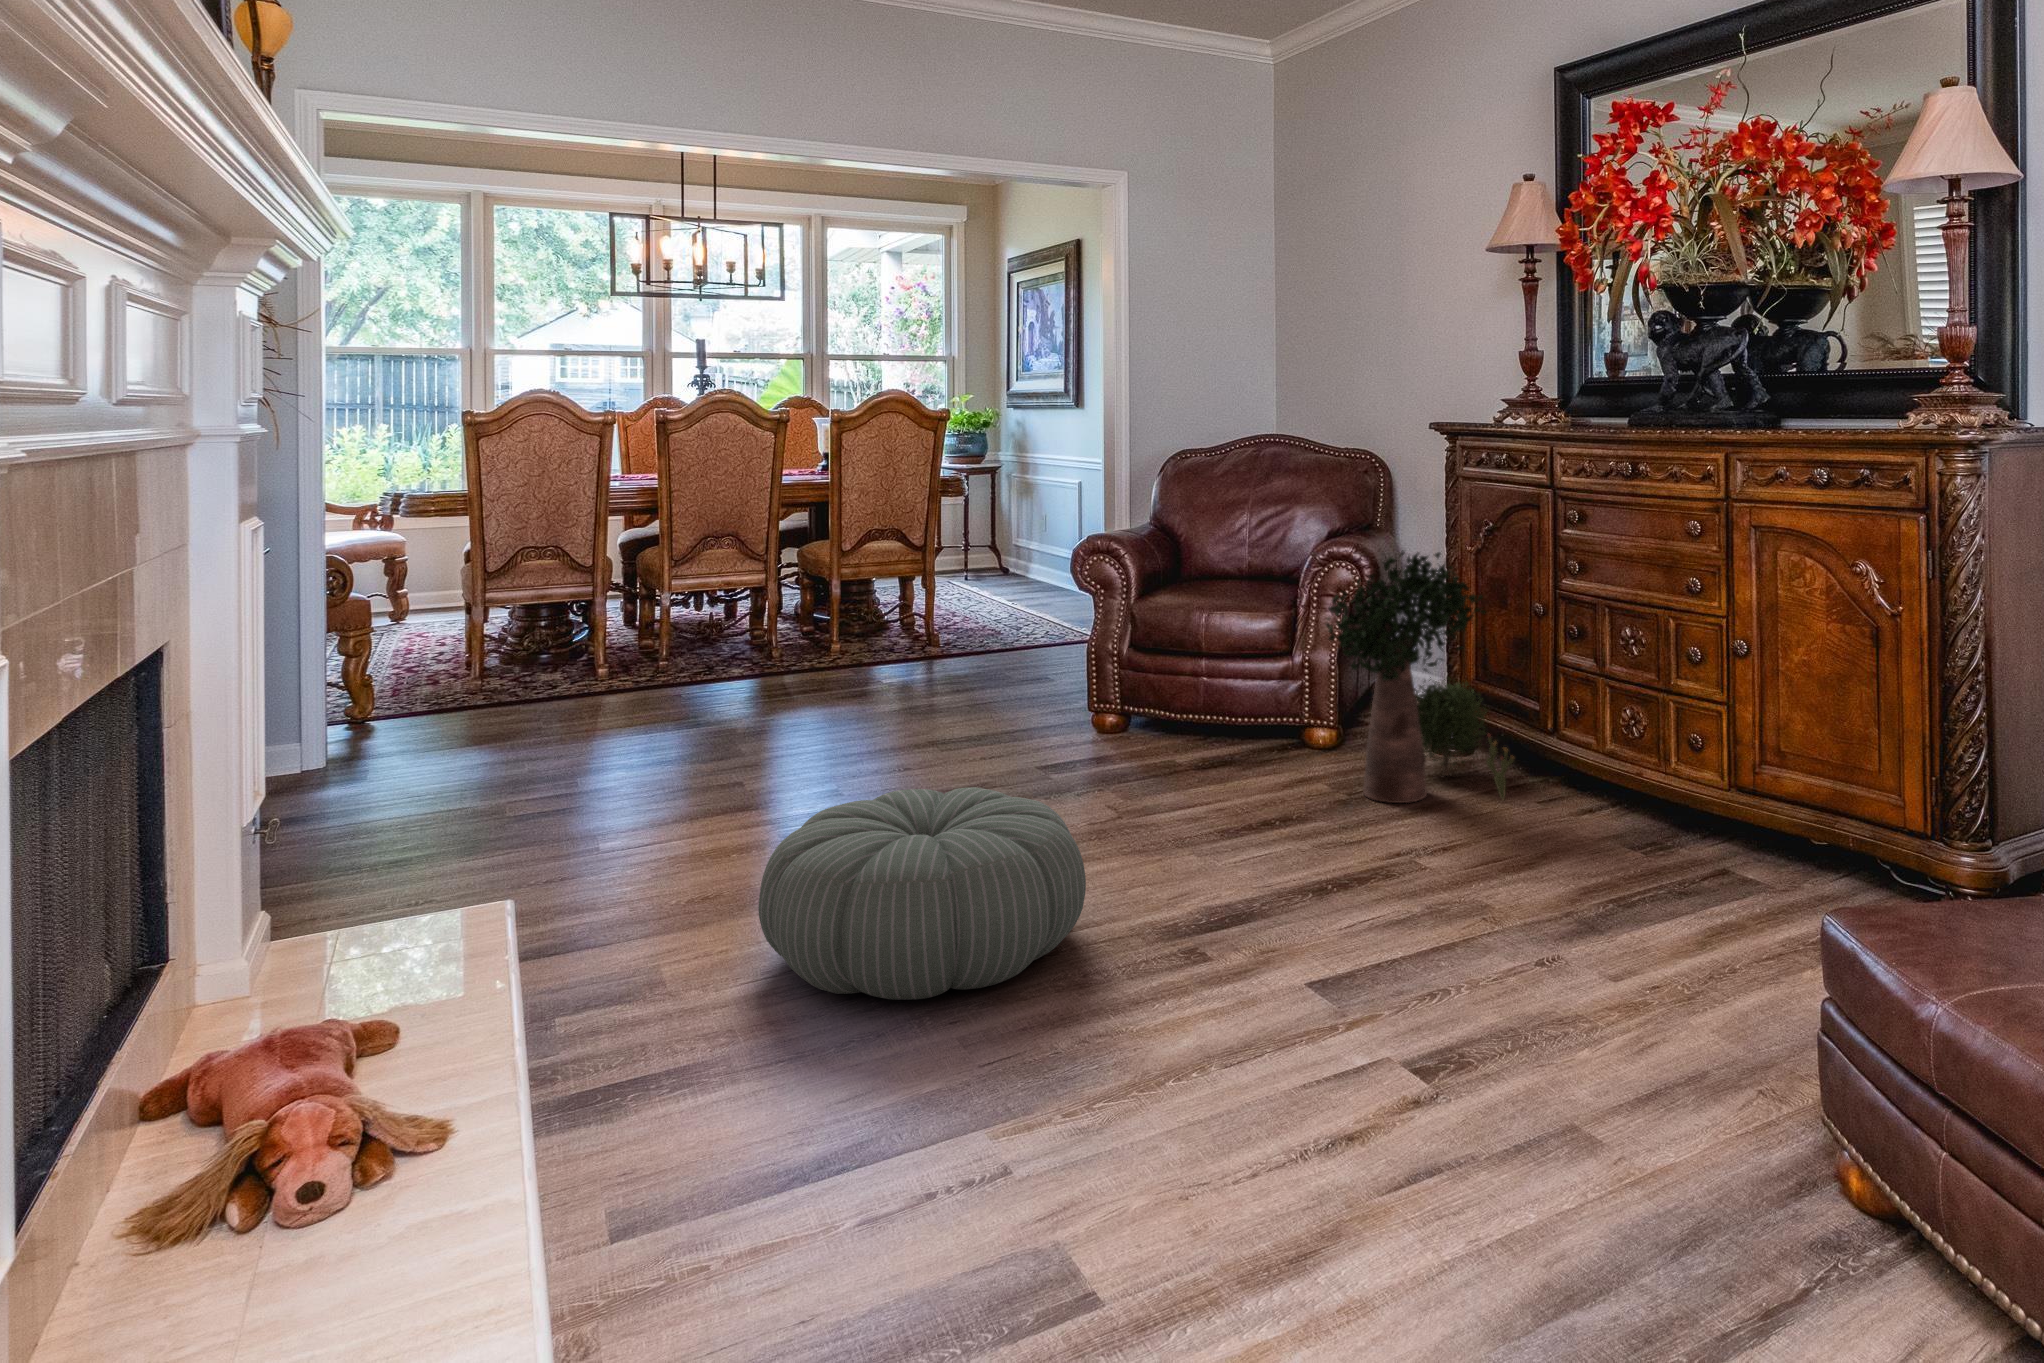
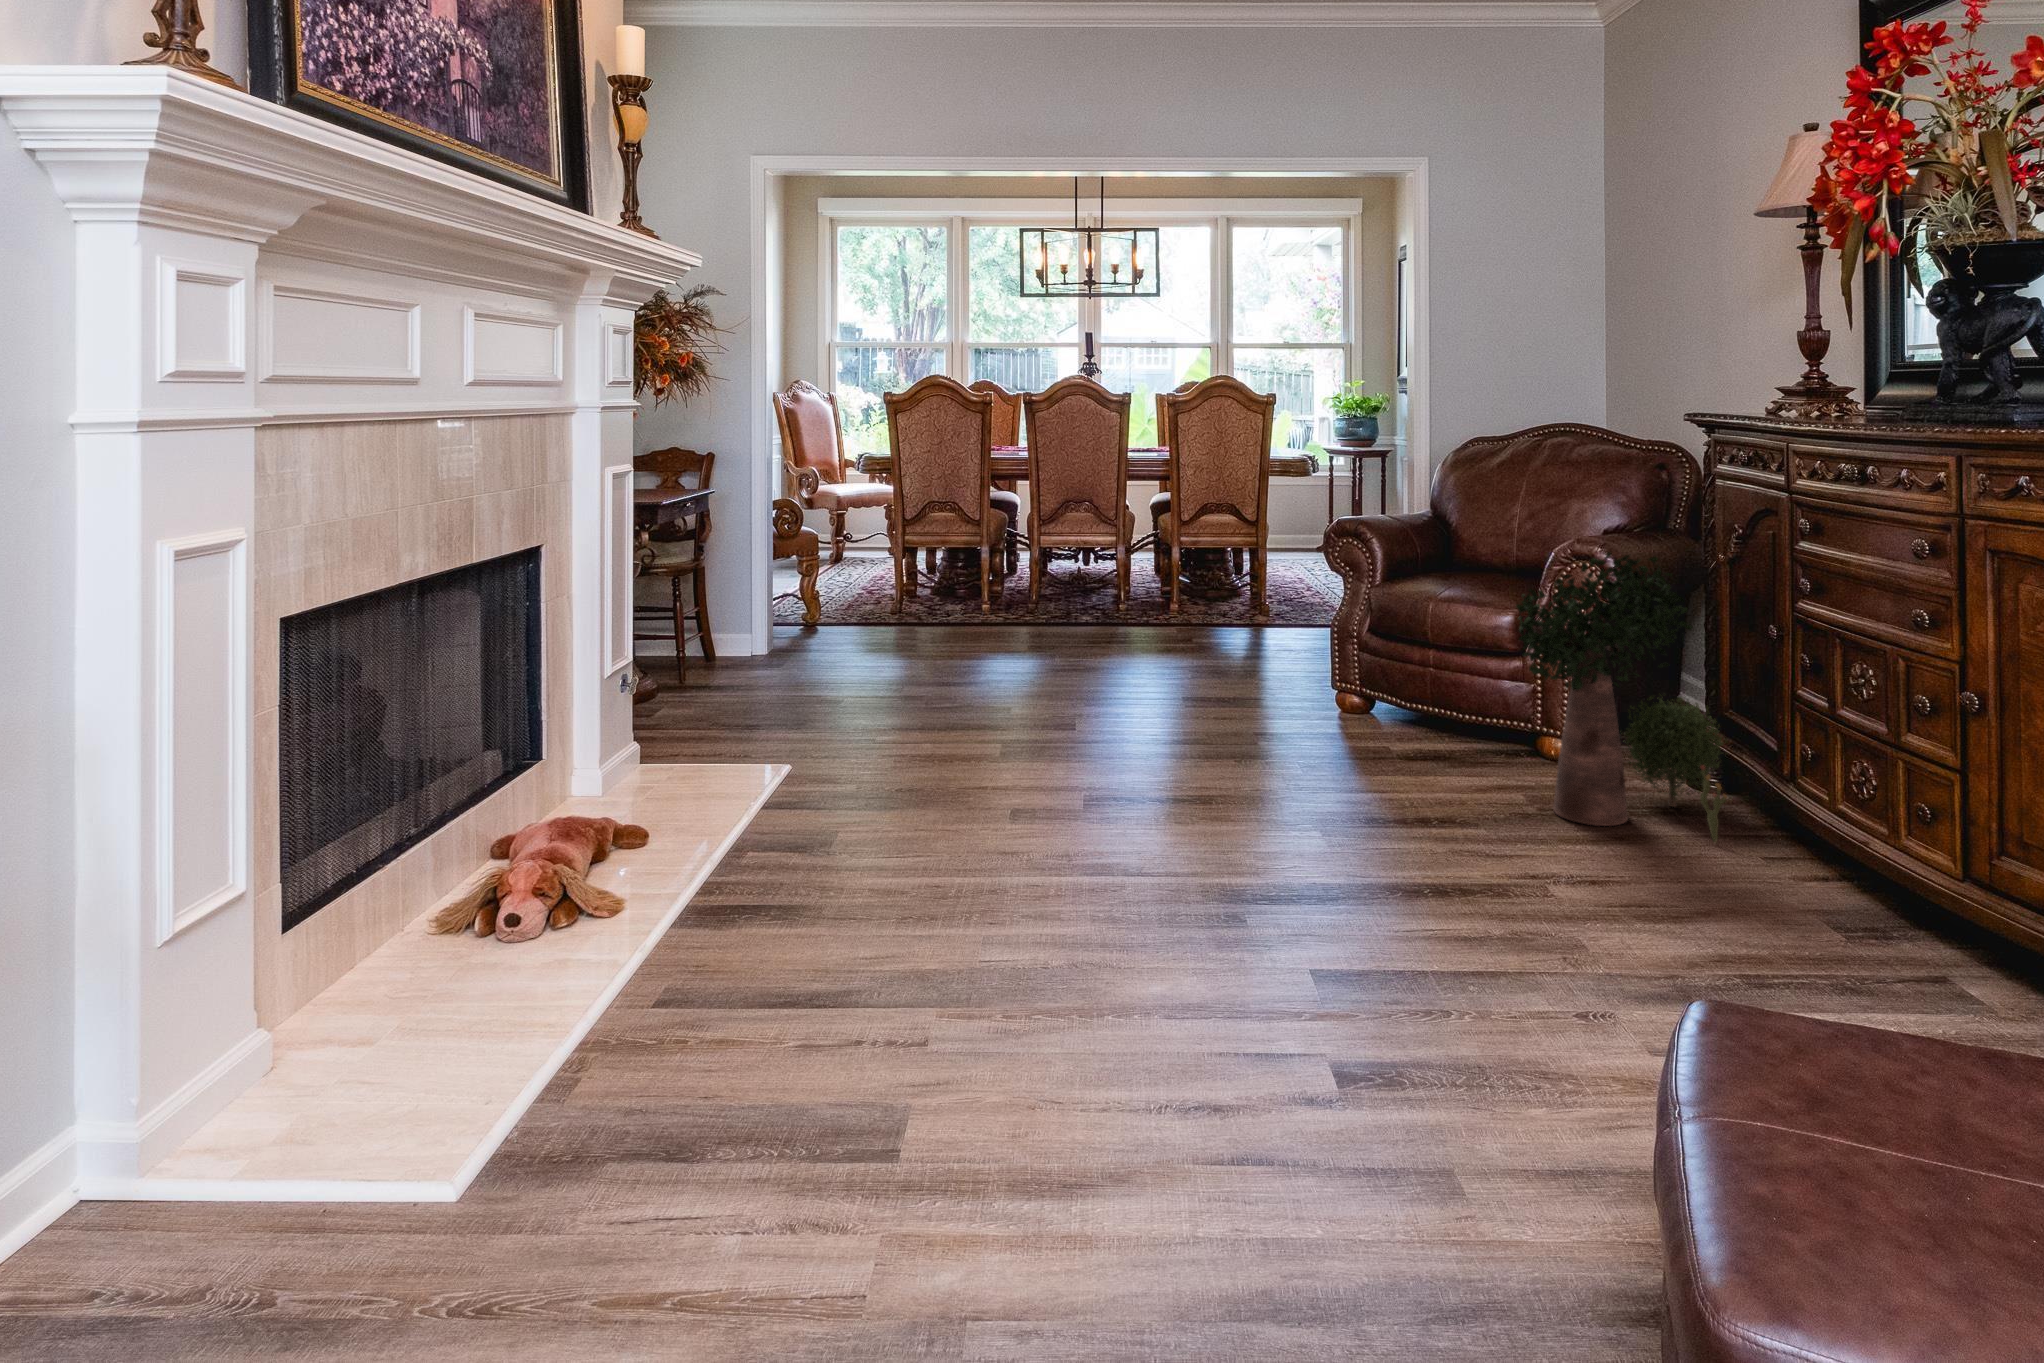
pouf: present [758,787,1086,1000] -> none [887,723,1156,900]

